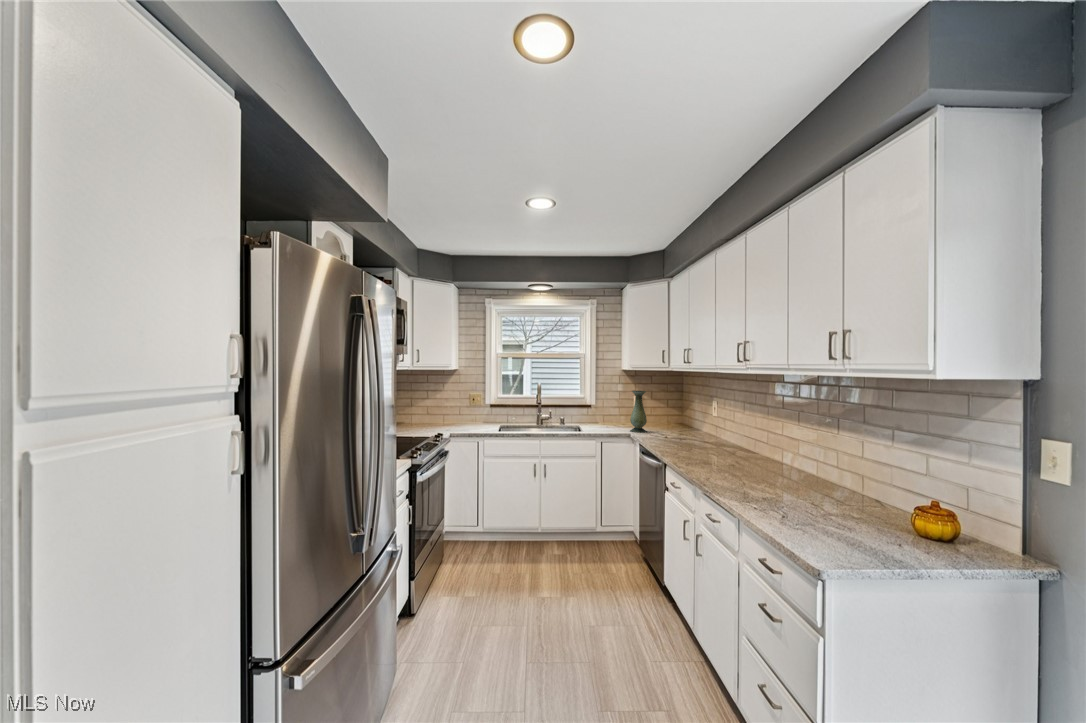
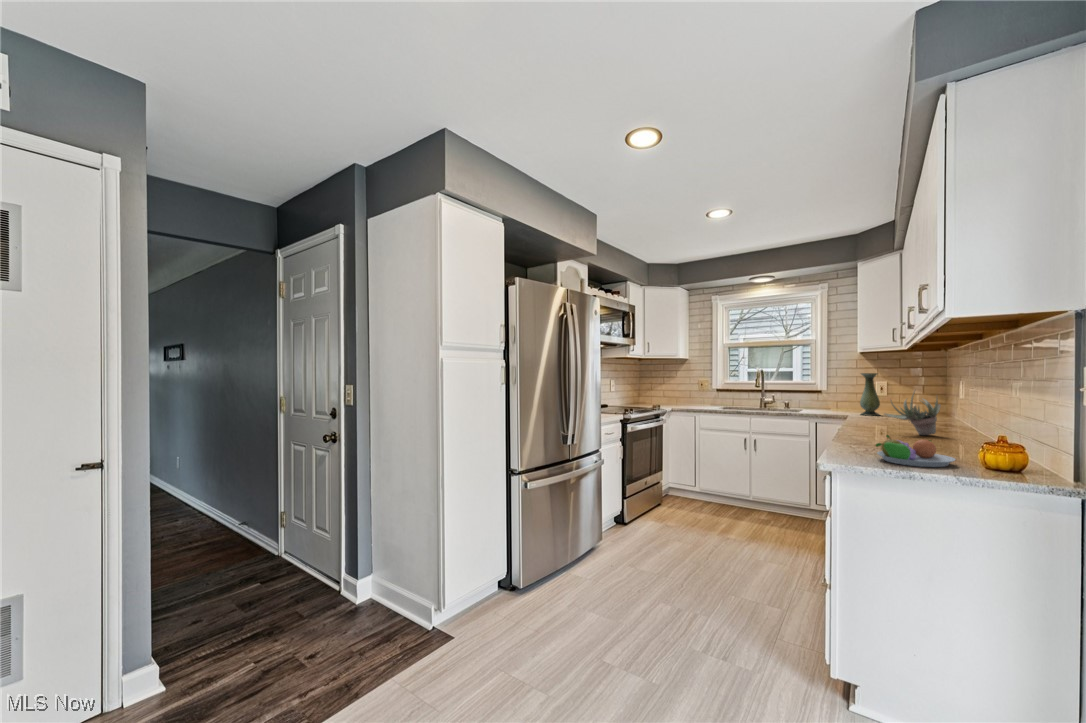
succulent plant: none [716,423,763,470] -> present [885,391,941,435]
fruit bowl: none [828,510,923,557] -> present [876,435,955,467]

